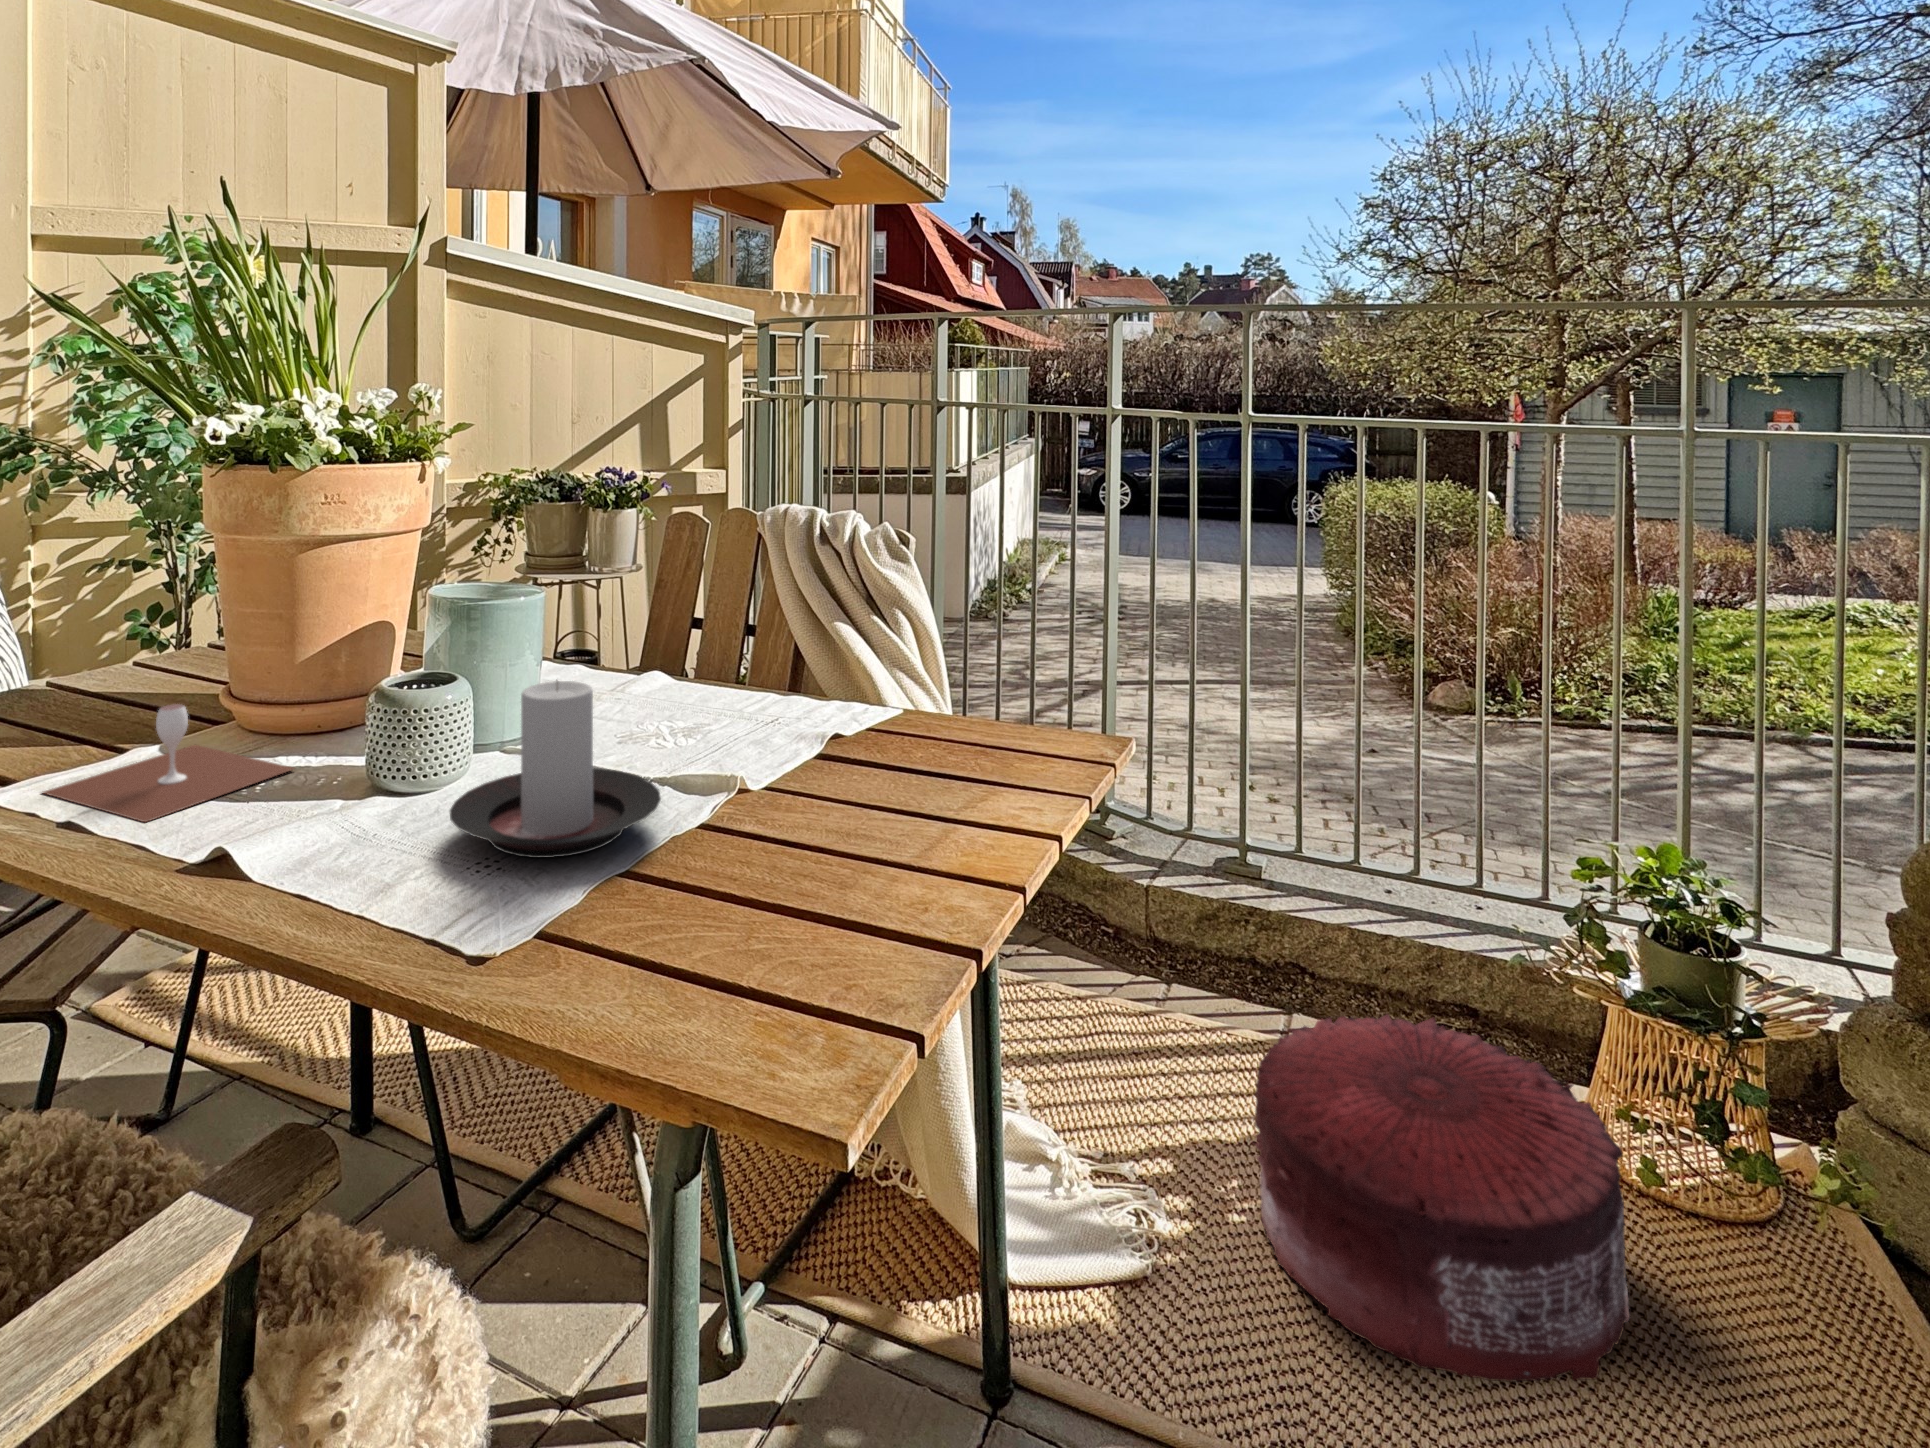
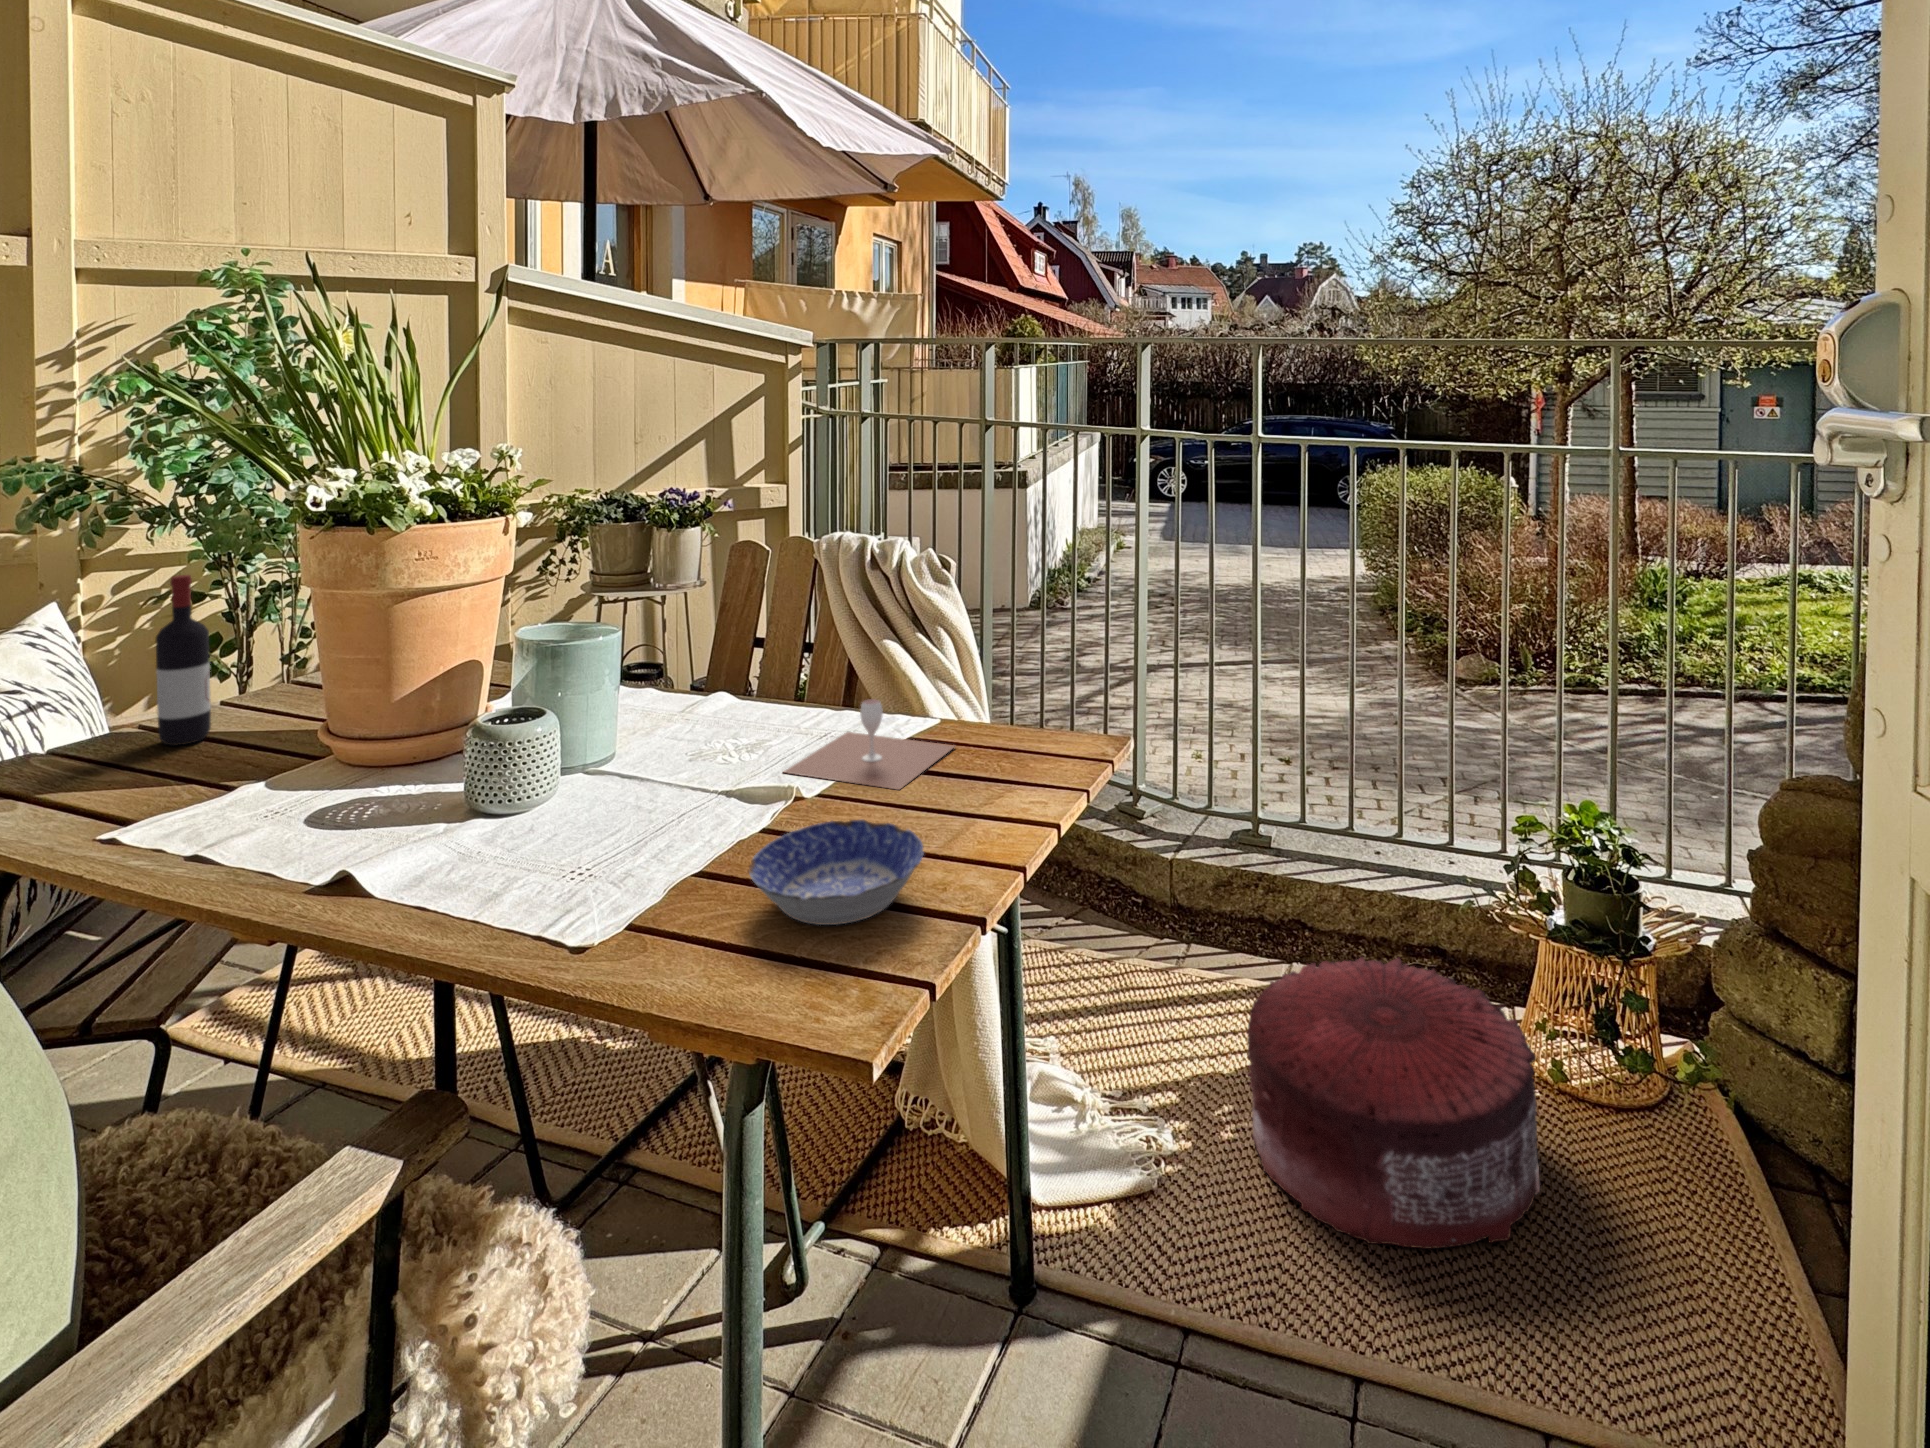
wine bottle: none [59,521,115,705] -> present [156,575,211,746]
candle holder: present [450,680,661,858] -> none [541,715,725,868]
wine glass: present [43,704,294,822] -> present [784,699,954,790]
bowl: none [690,814,905,941] -> present [749,819,924,925]

